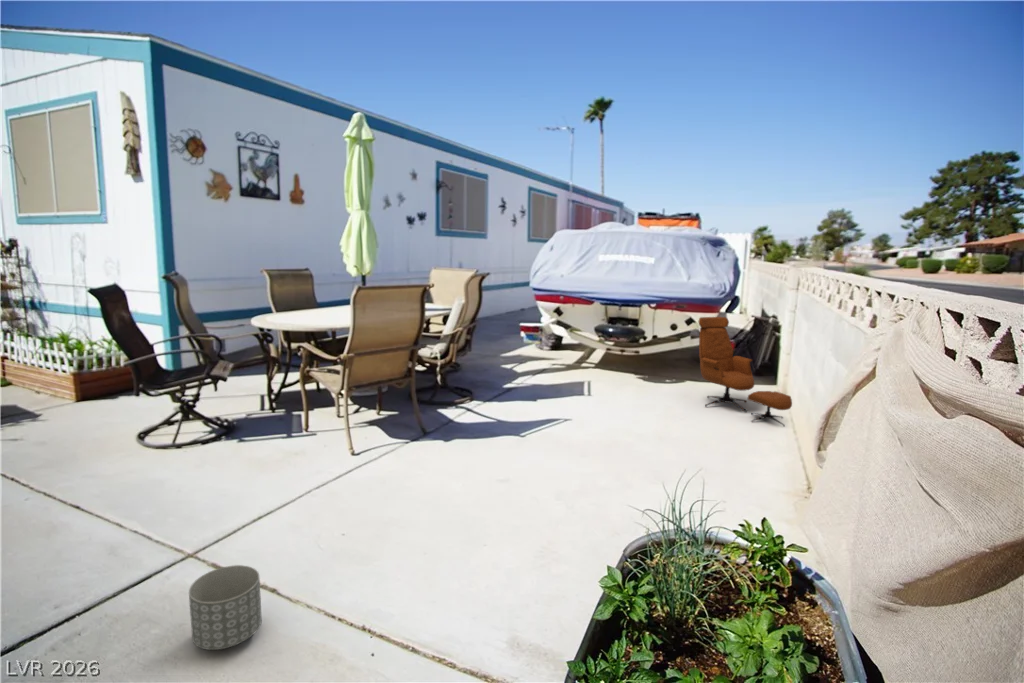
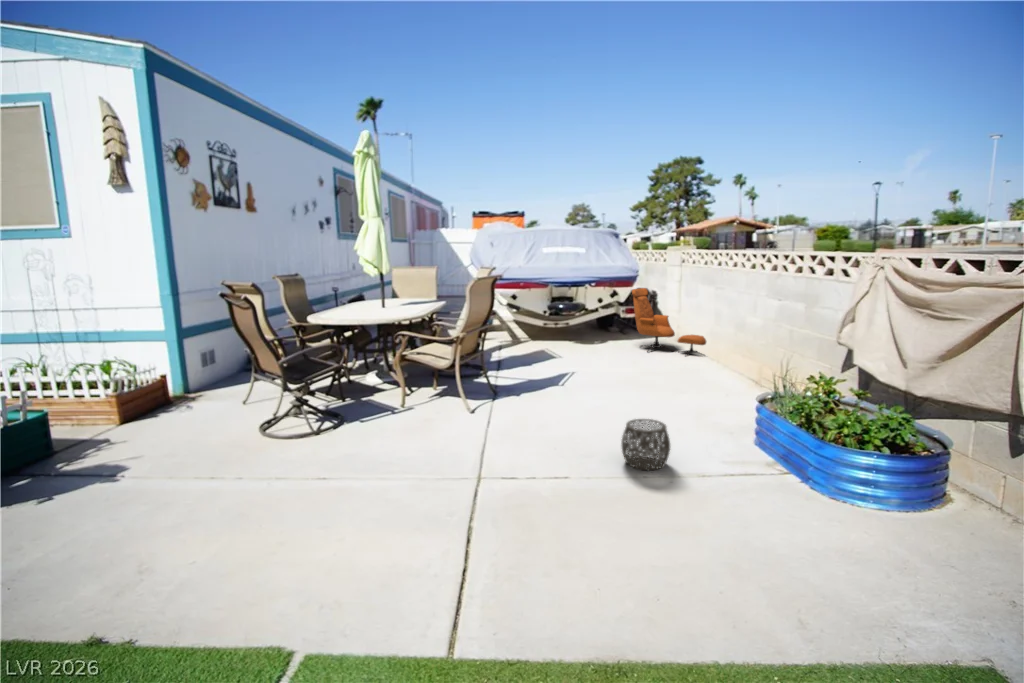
woven basket: none [338,517,417,609] -> present [621,419,670,470]
planter: present [189,565,262,650] -> none [591,454,631,501]

